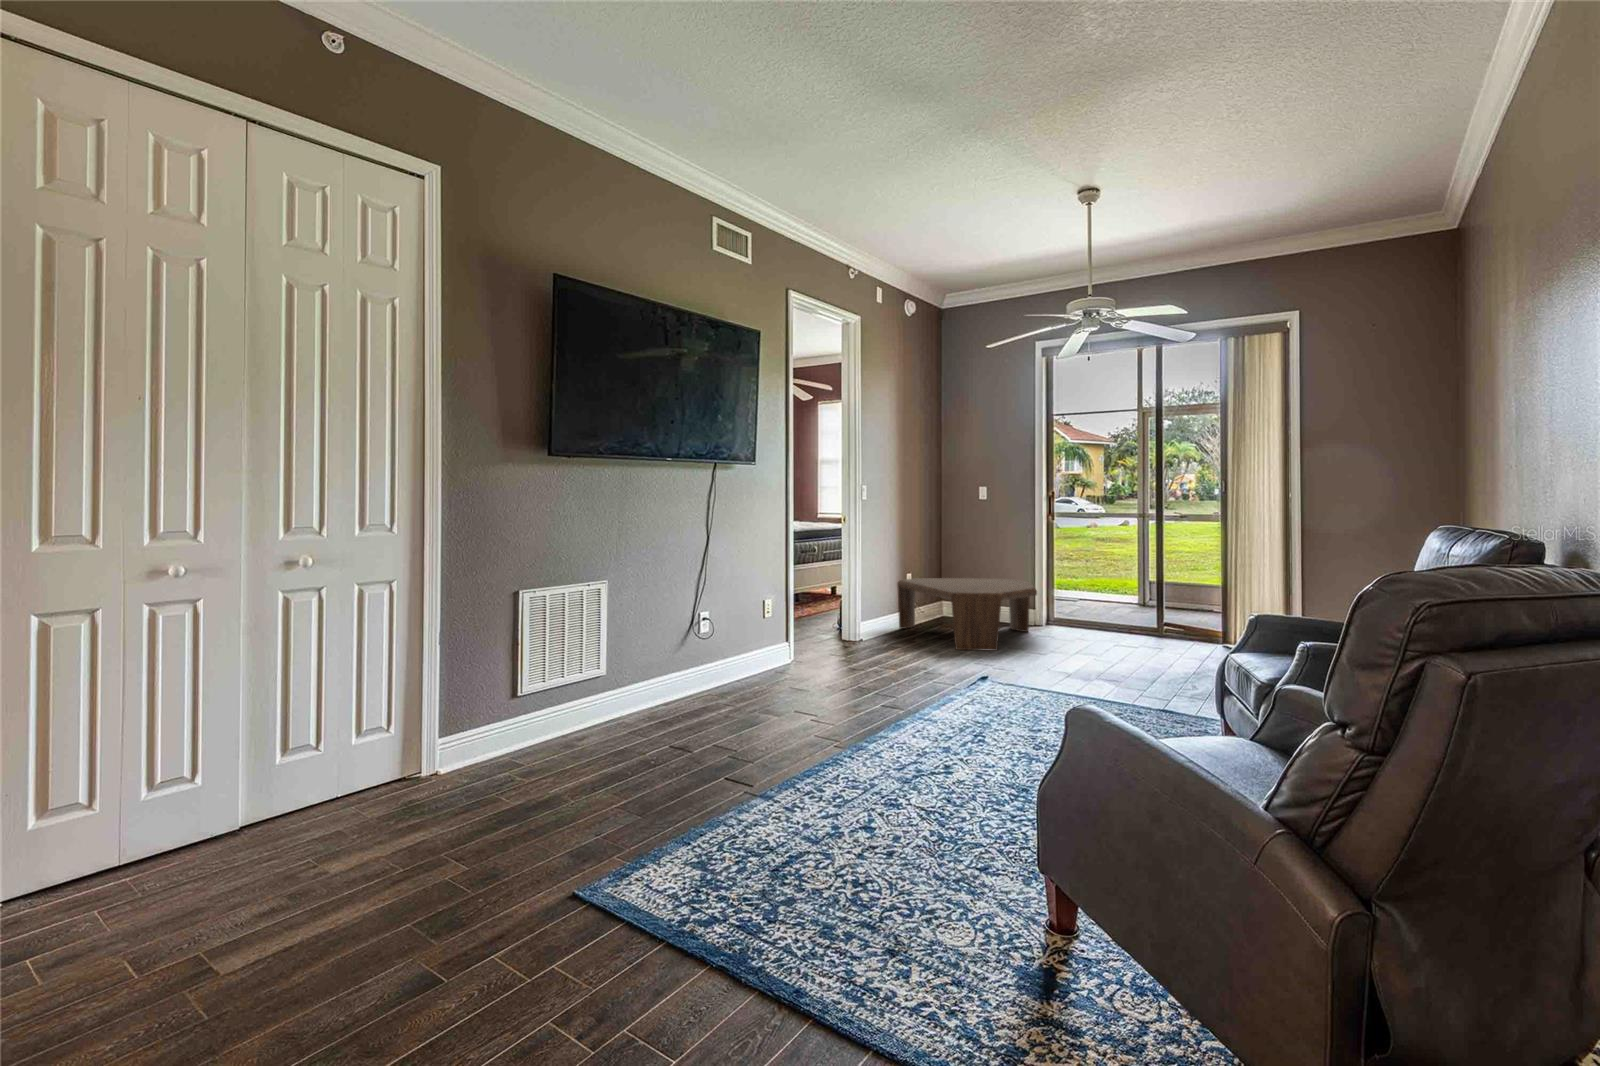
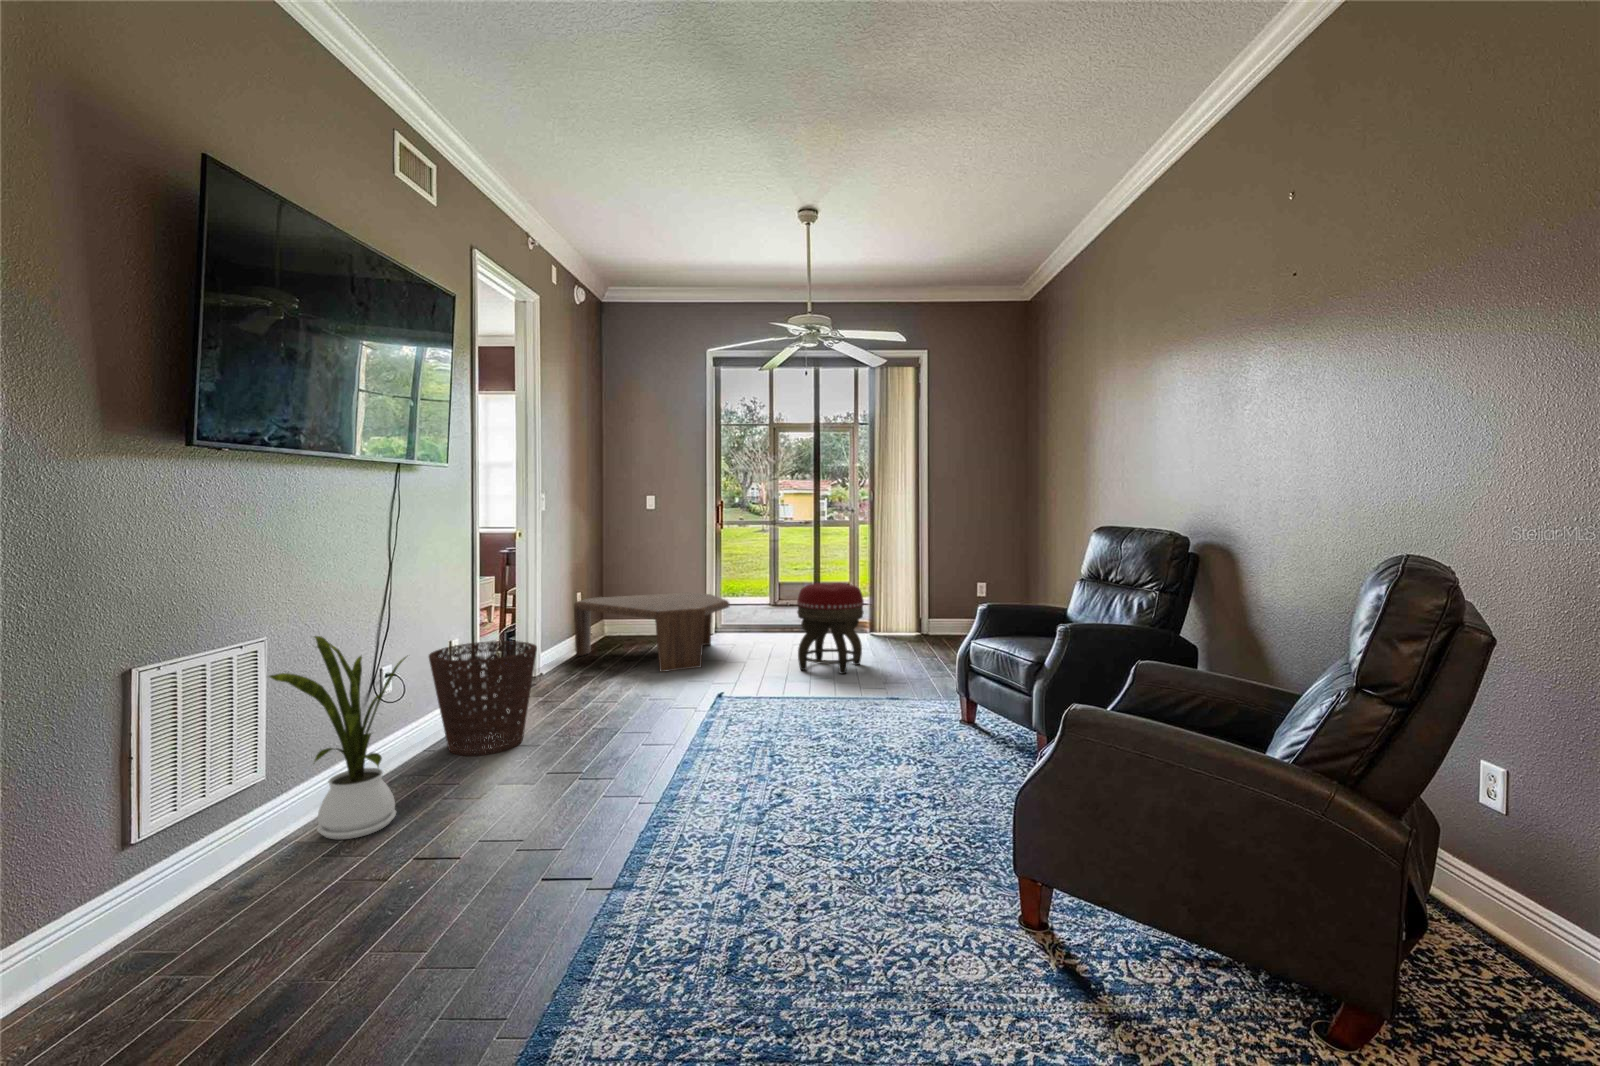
footstool: none [1093,576,1174,675] -> present [797,583,864,674]
house plant: none [600,585,690,726] -> present [269,636,406,839]
basket: none [734,604,812,691] -> present [429,641,537,756]

